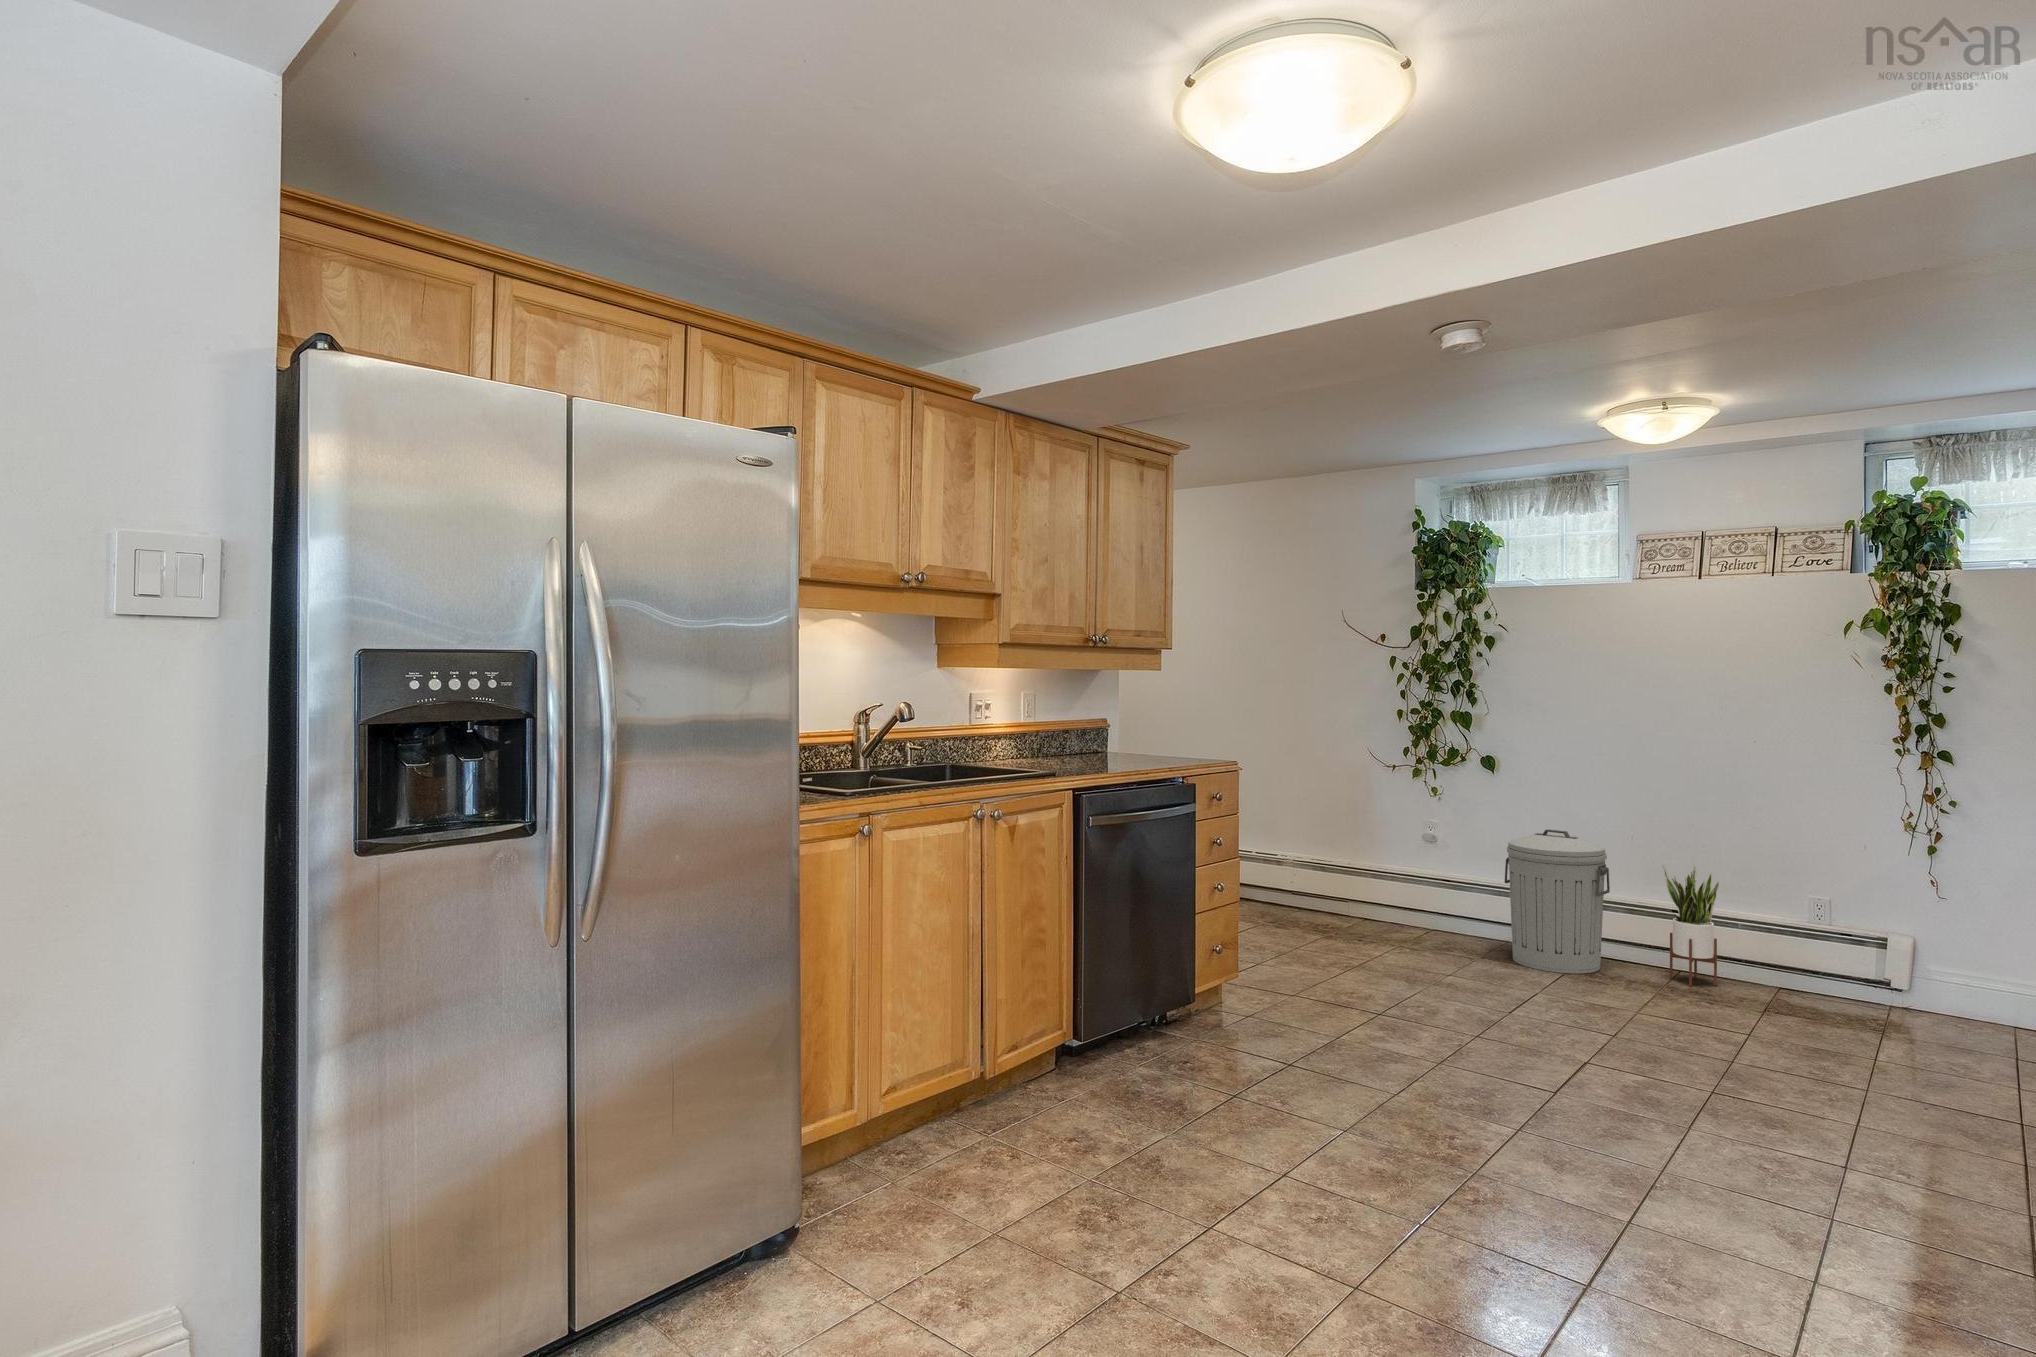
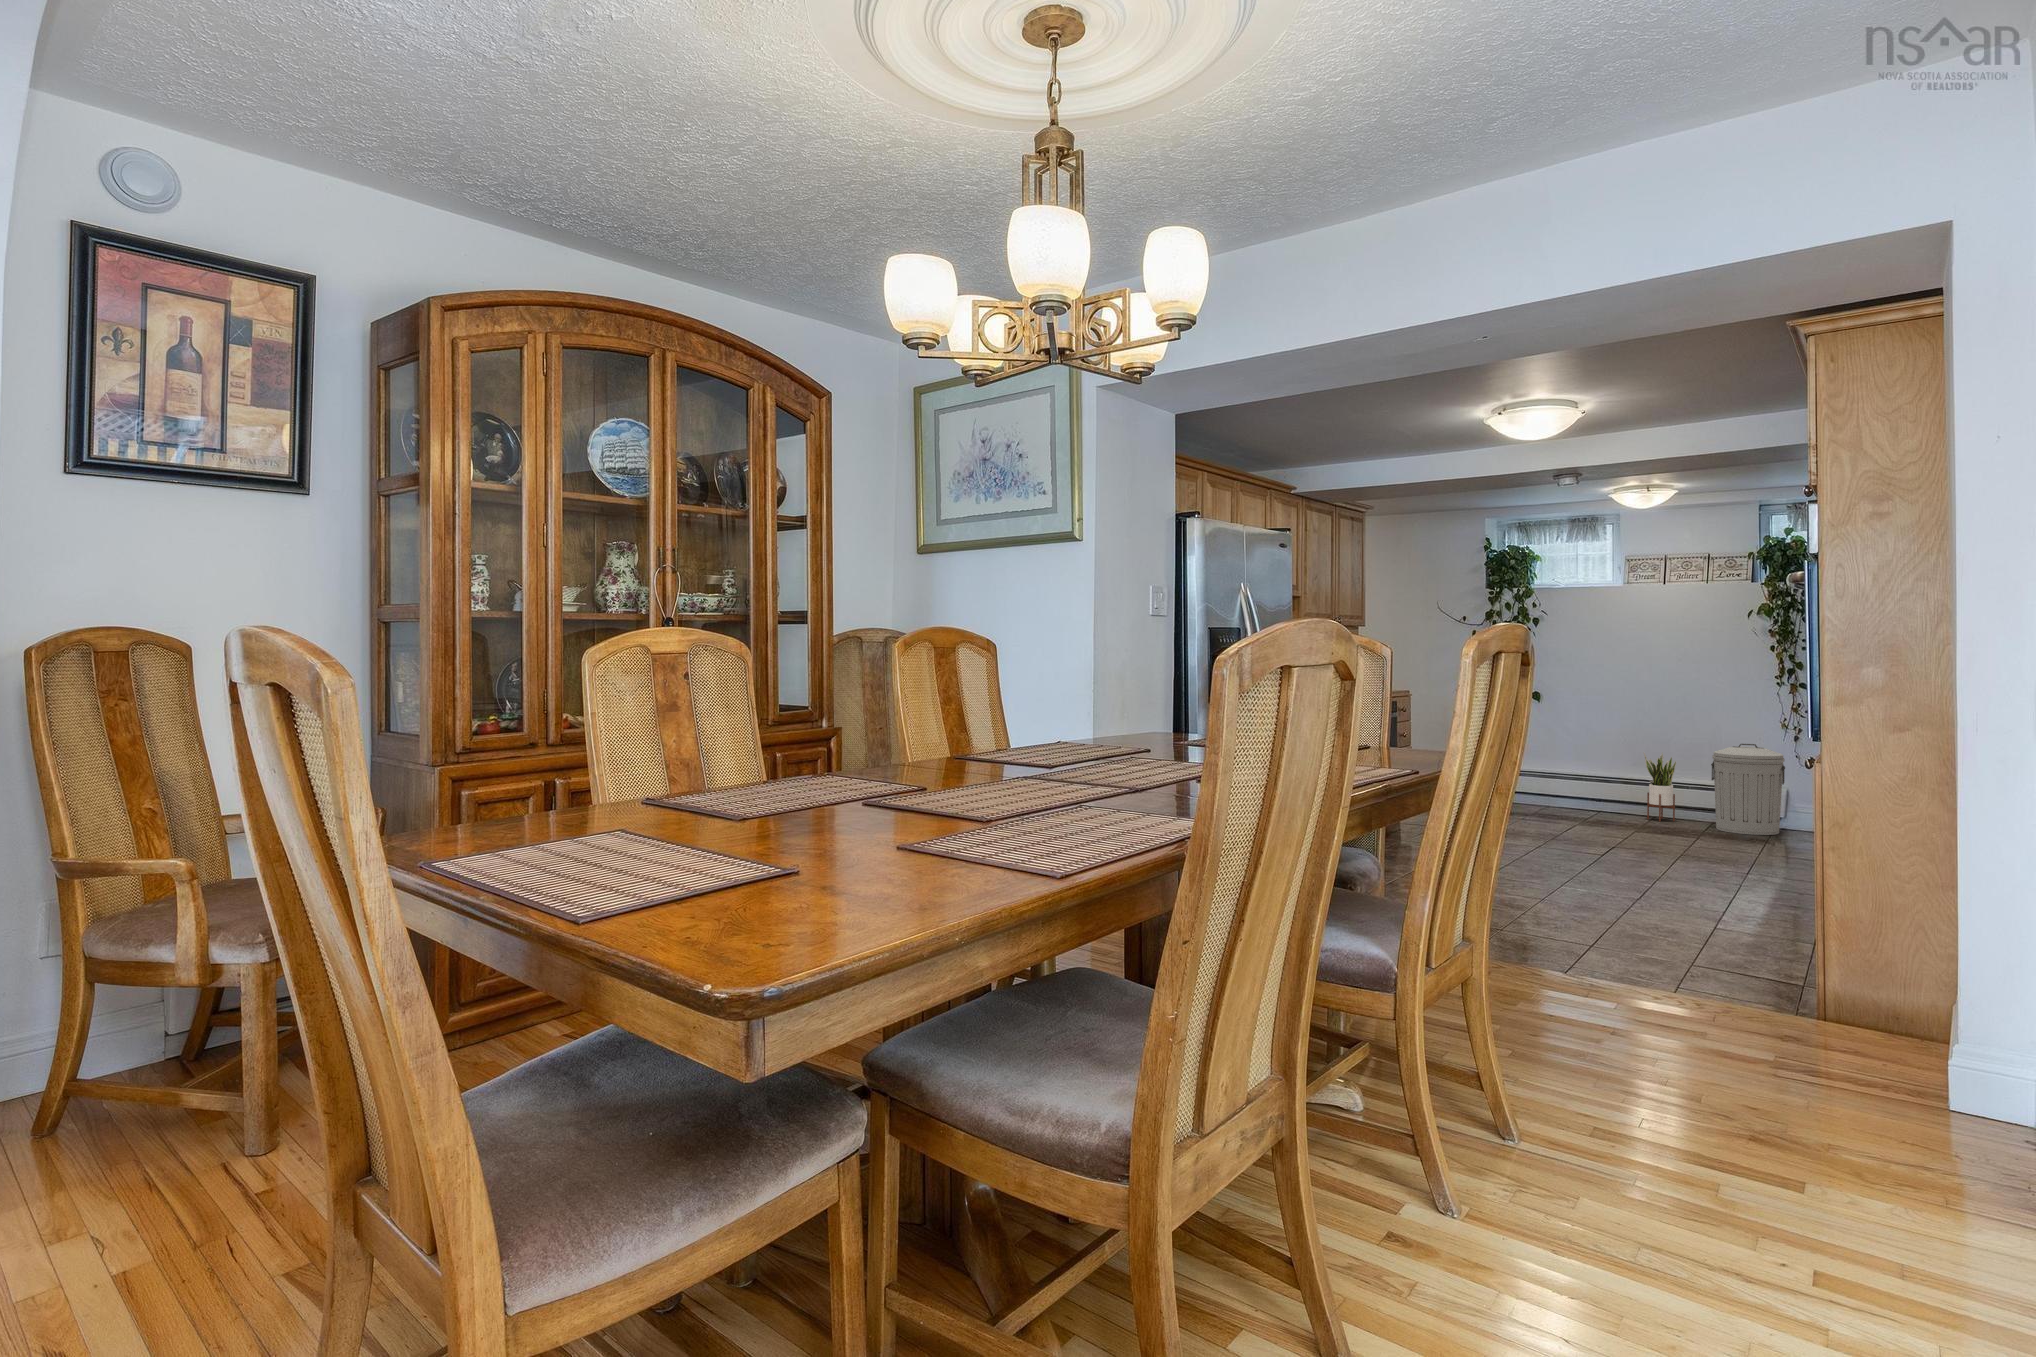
trash can: present [1505,829,1610,974] -> present [1711,744,1785,835]

